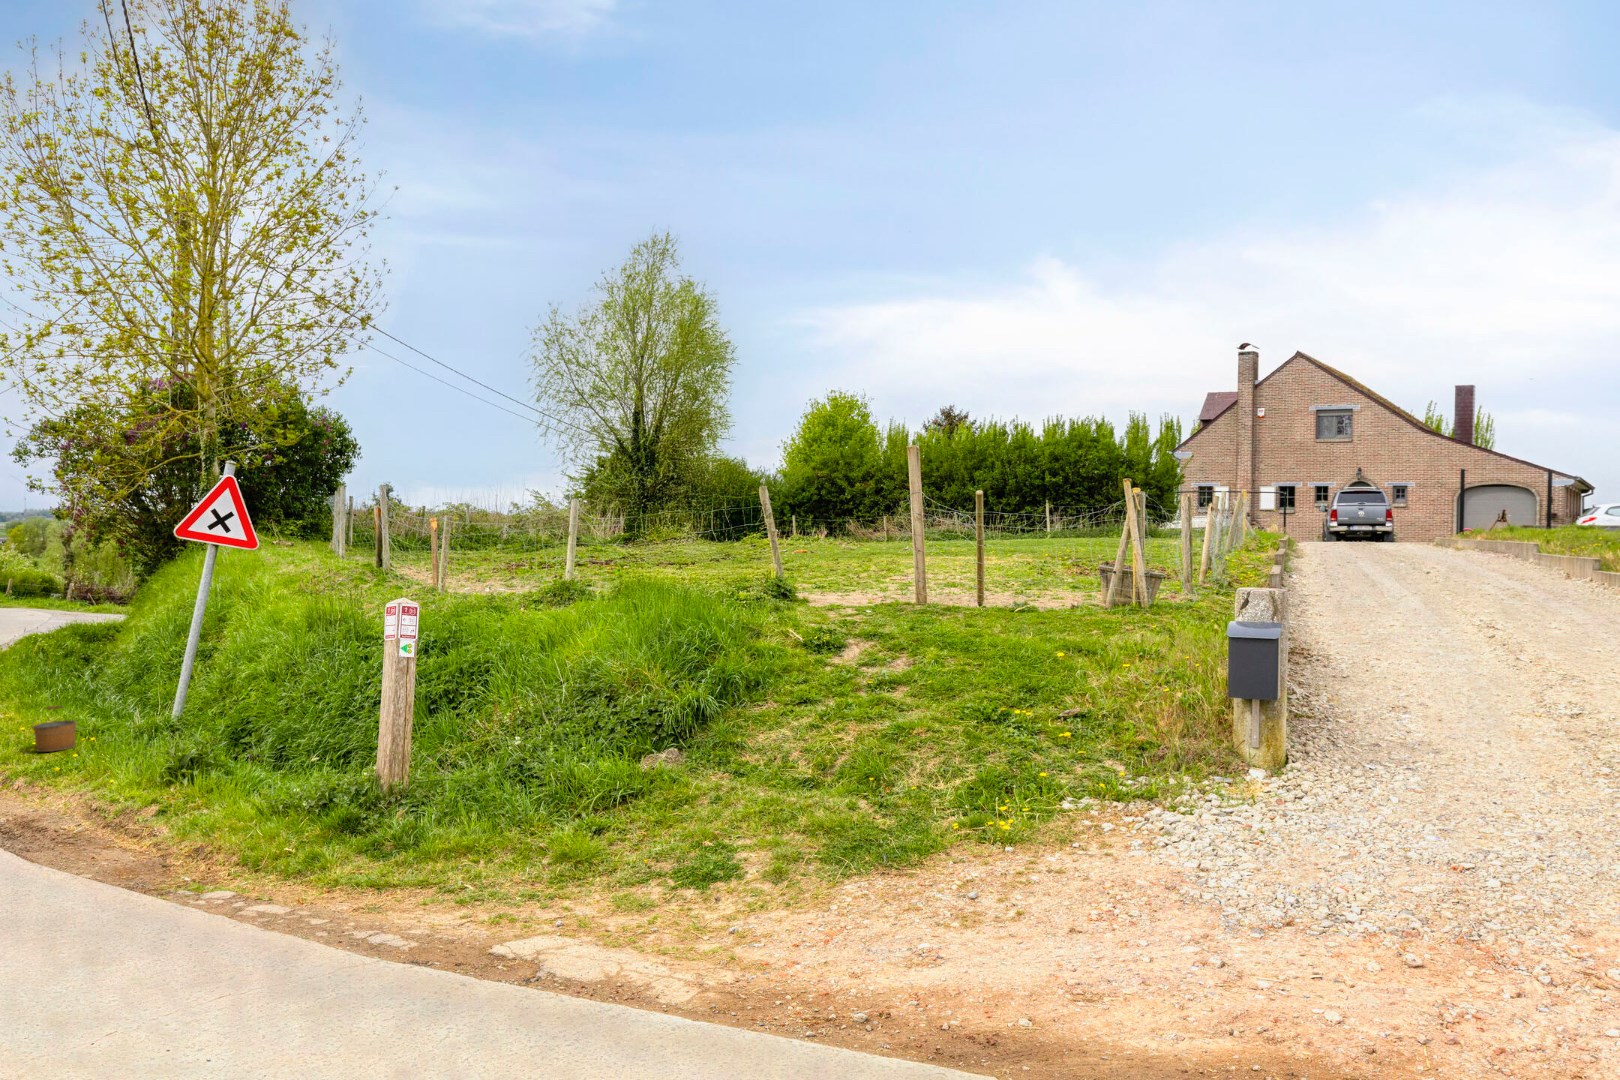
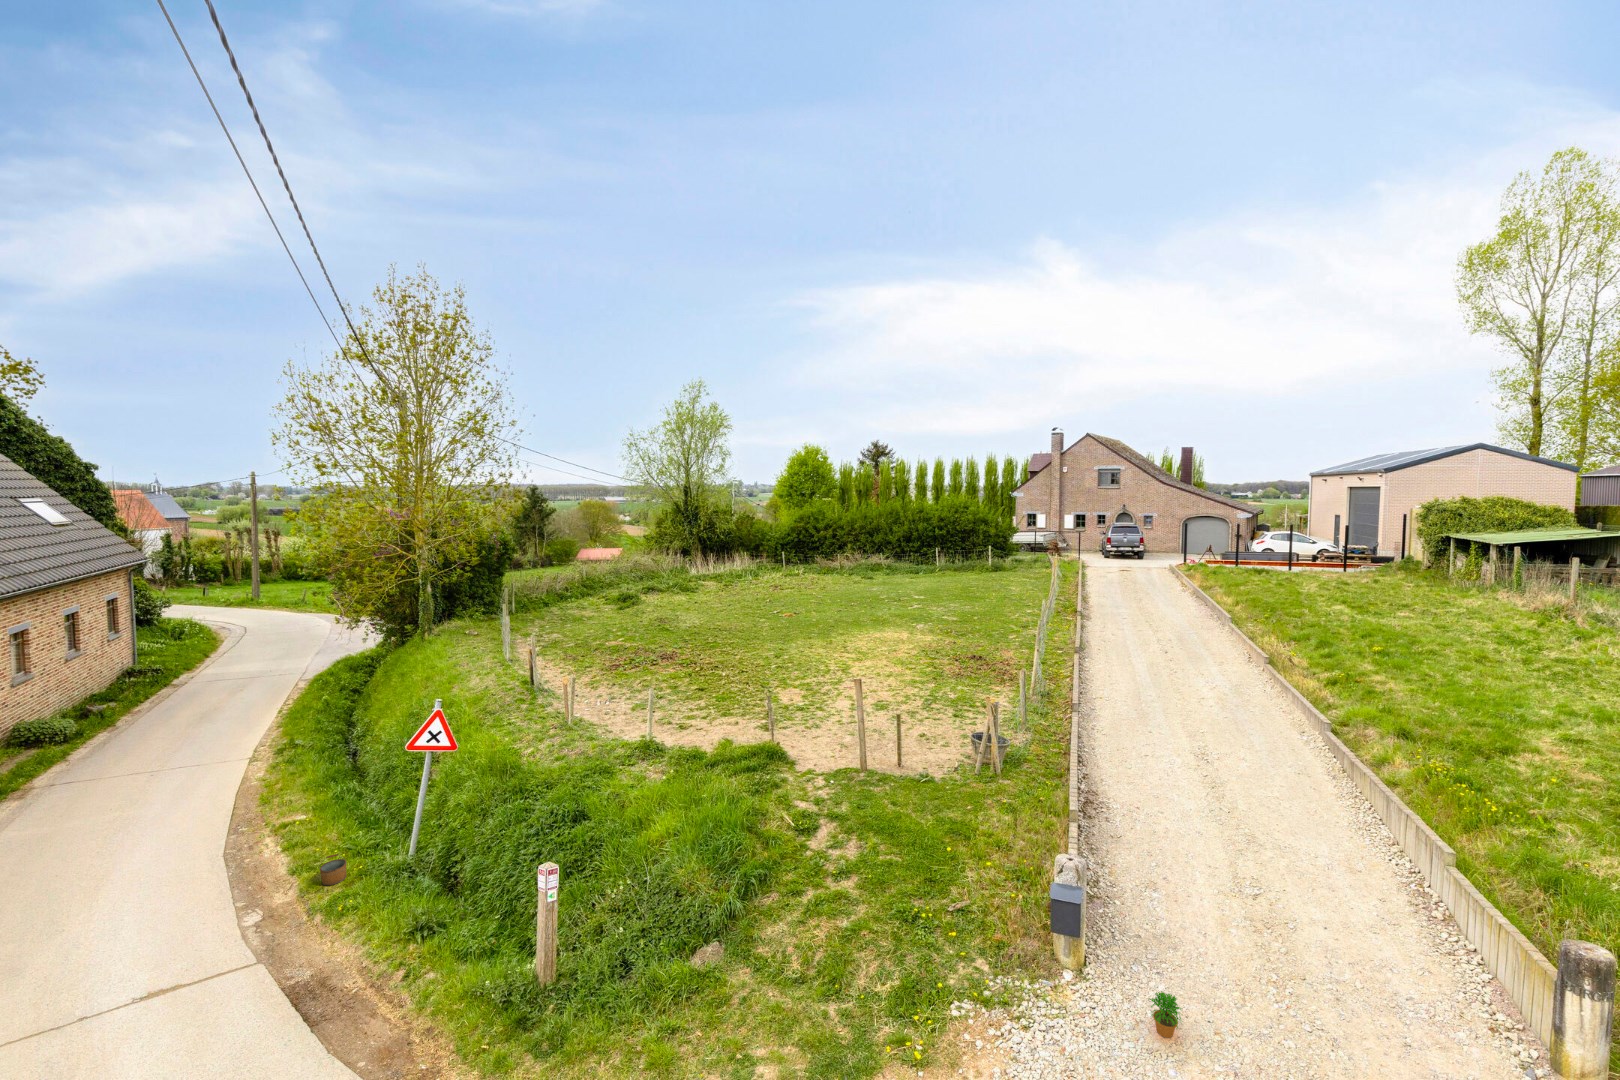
potted plant: none [1404,739,1468,811] -> present [1150,991,1182,1038]

